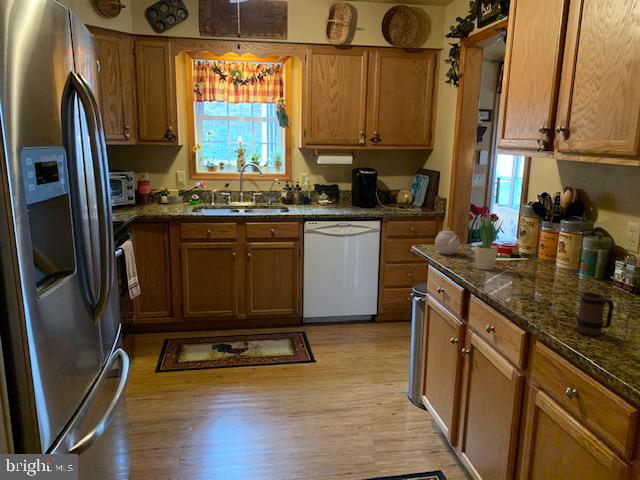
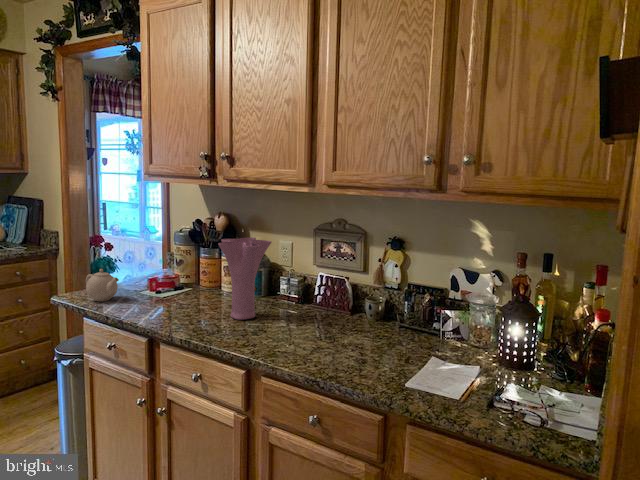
vase: none [535,211,597,292] -> present [218,237,271,320]
potted plant: present [475,216,502,270] -> none [146,241,176,311]
mug: present [576,292,614,336] -> none [294,315,326,357]

